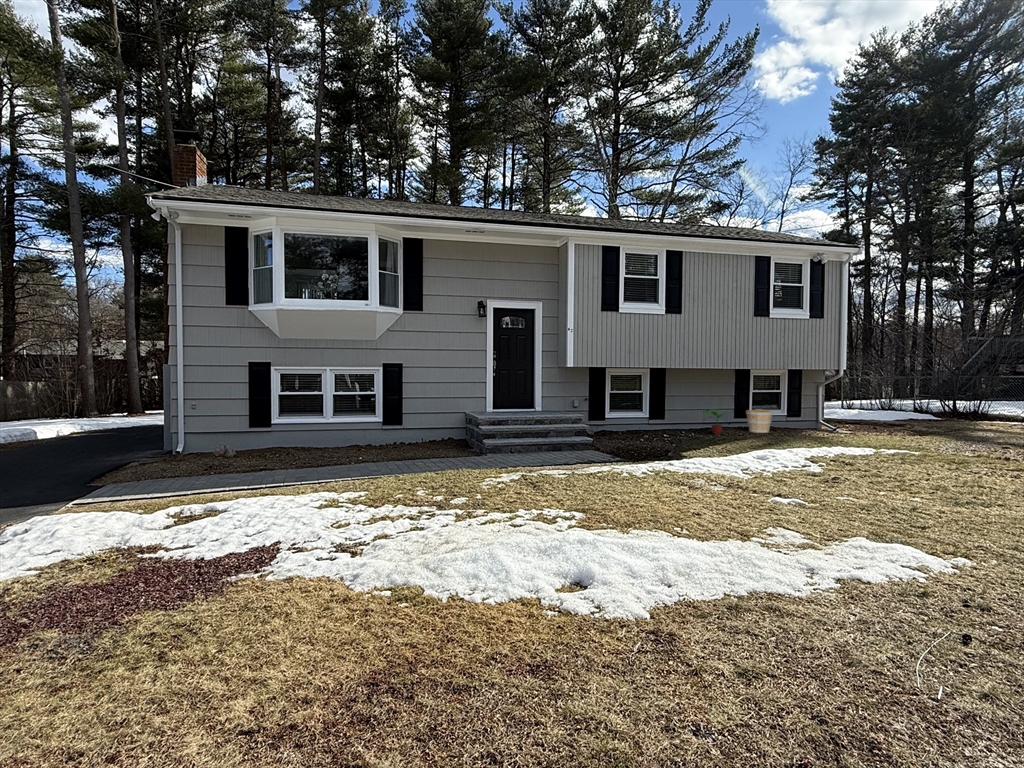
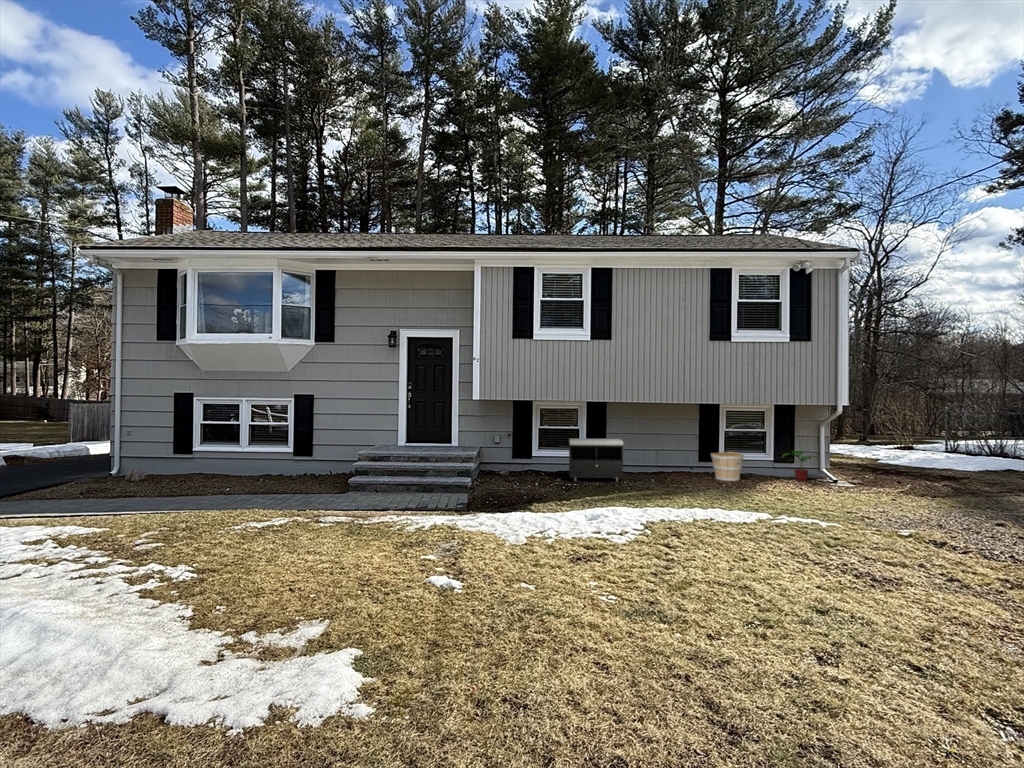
storage bench: none [637,401,691,438] -> present [569,439,623,482]
potted plant: present [705,409,728,435] -> present [782,451,819,482]

